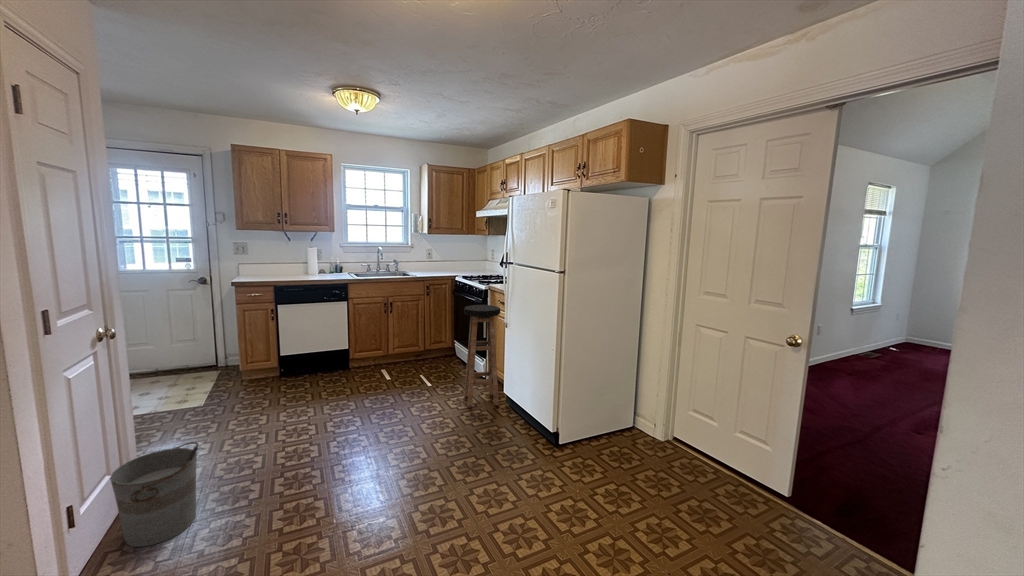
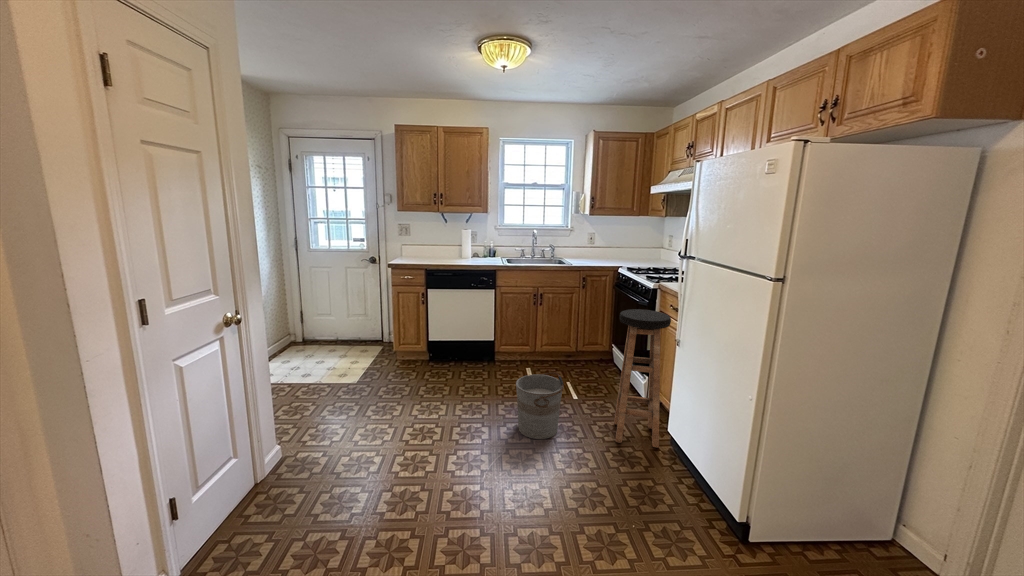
bucket: present [110,442,198,547] -> present [516,373,564,439]

